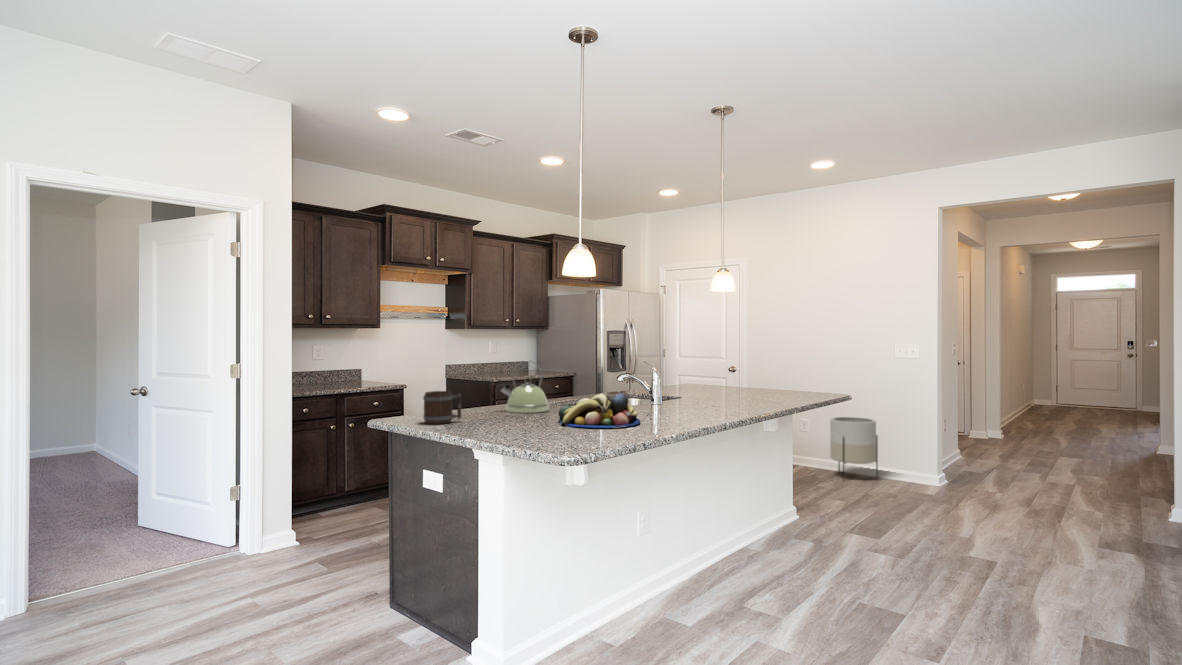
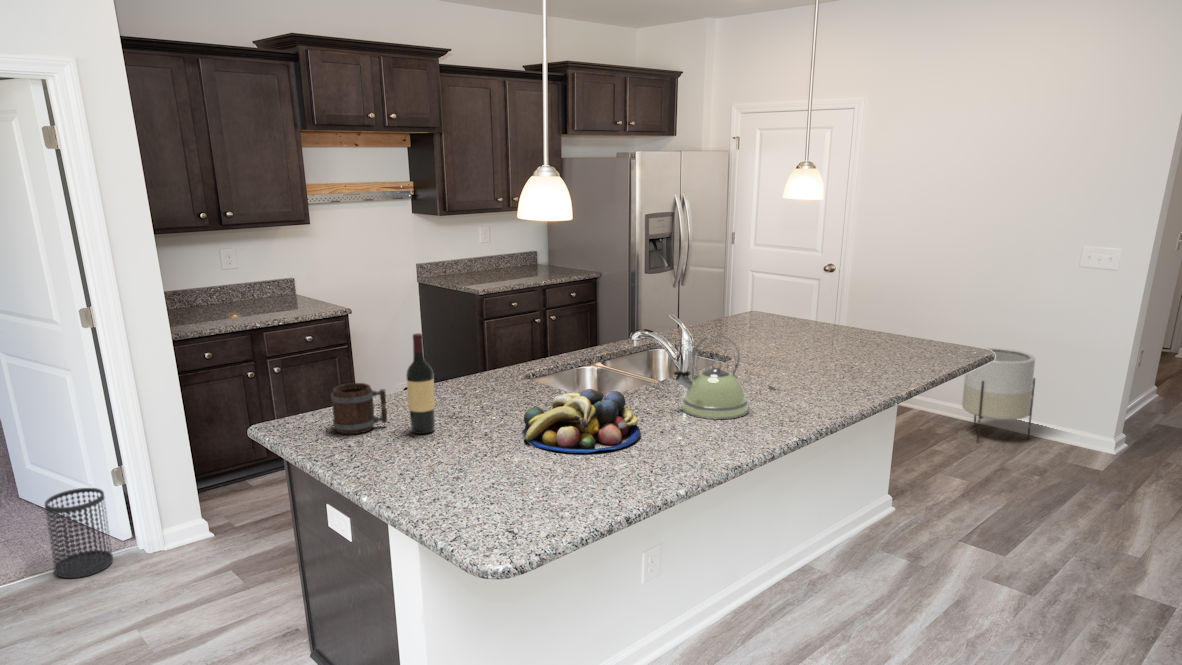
wine bottle: none [478,353,497,423] -> present [406,333,435,434]
kettle: present [500,361,549,413] -> present [673,335,749,419]
wastebasket: none [178,501,224,569] -> present [45,488,113,578]

